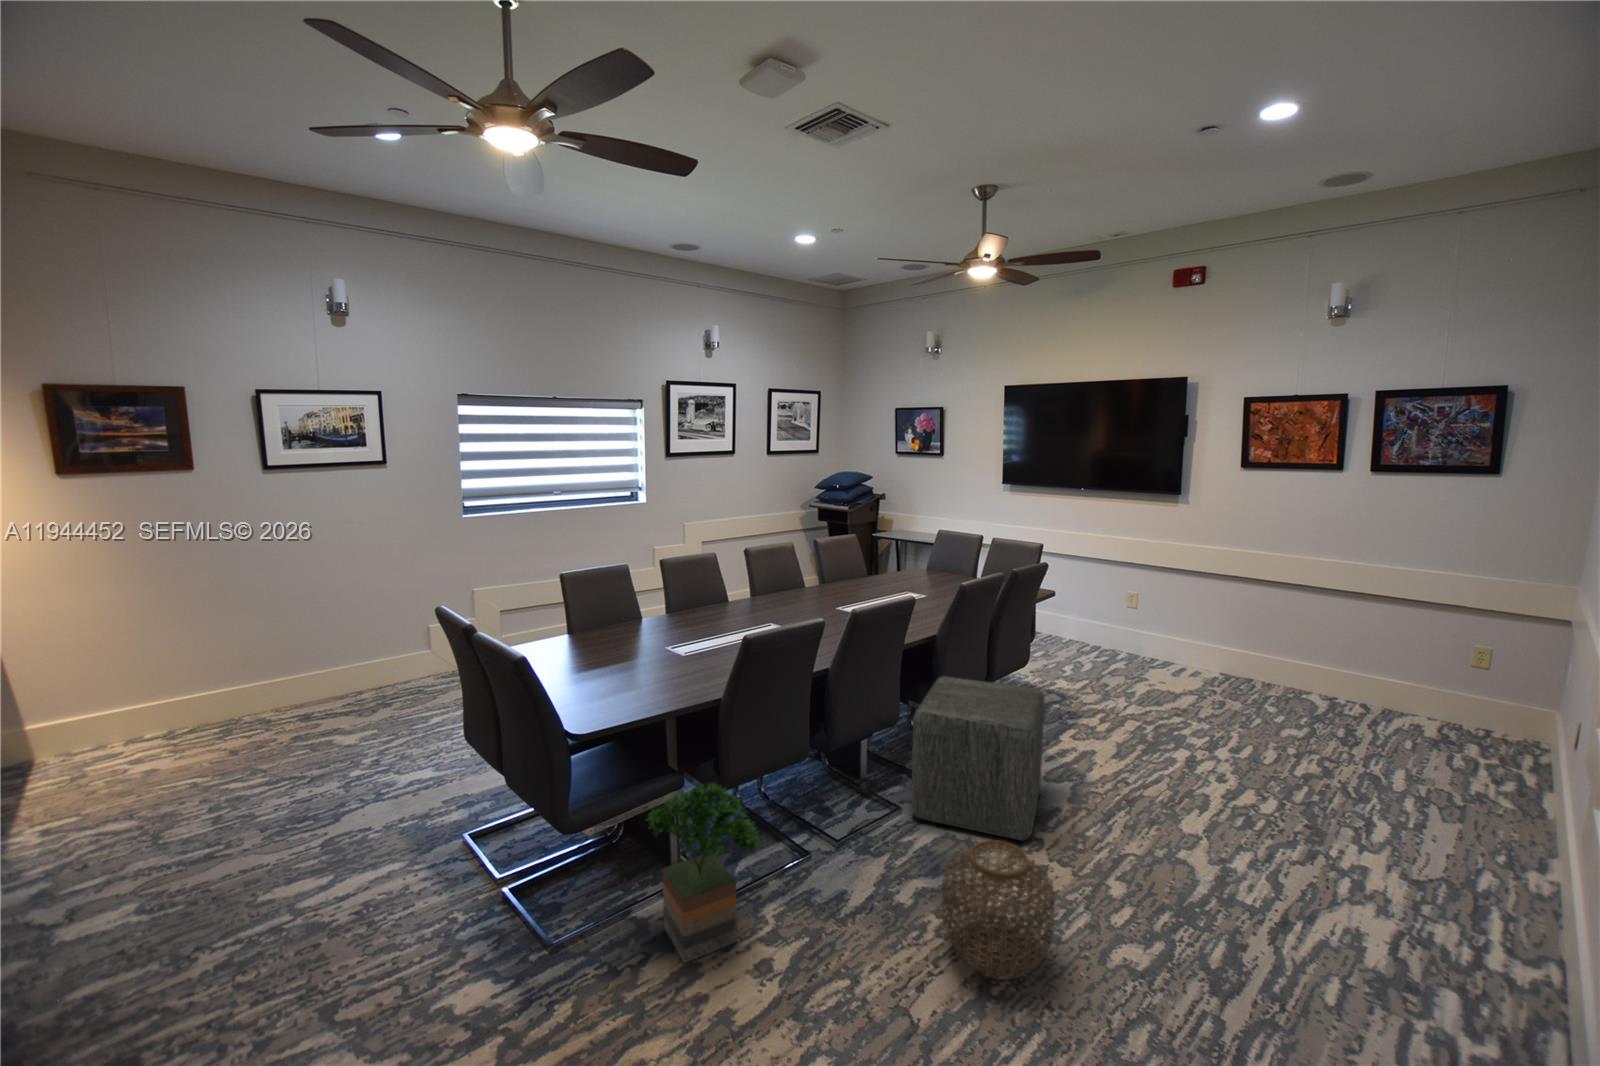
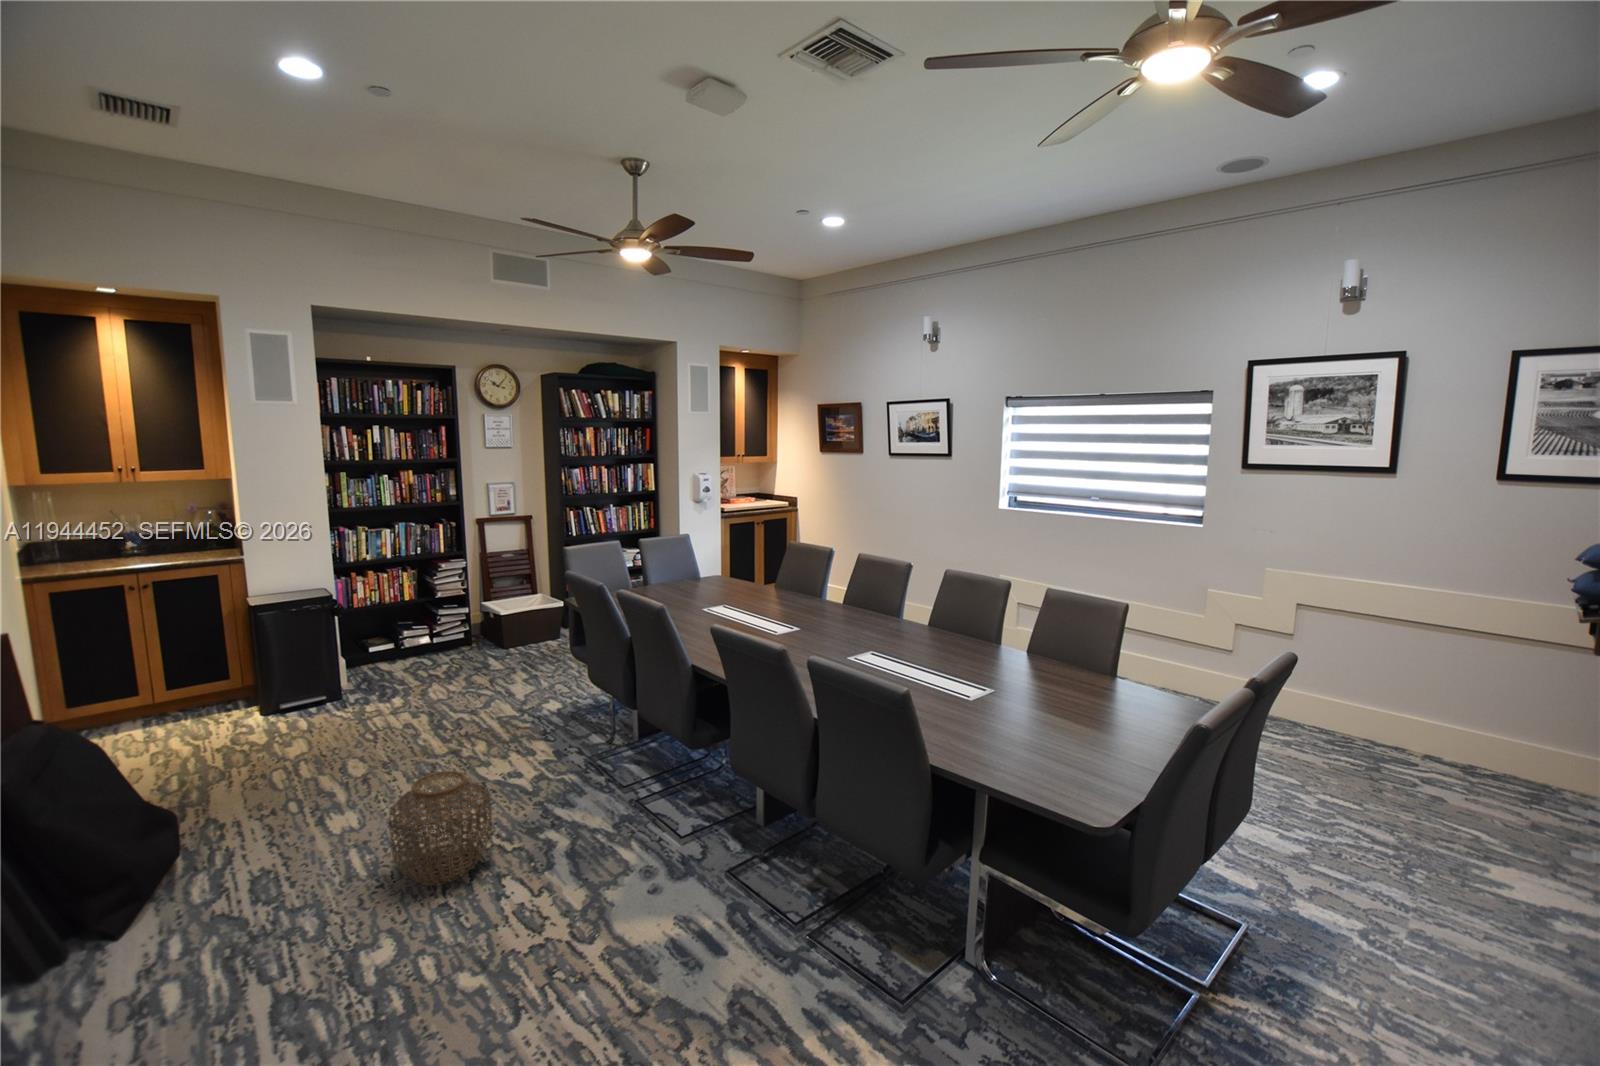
ottoman: present [911,676,1045,840] -> none [574,732,767,955]
potted tree: present [647,783,759,963] -> none [515,659,595,770]

